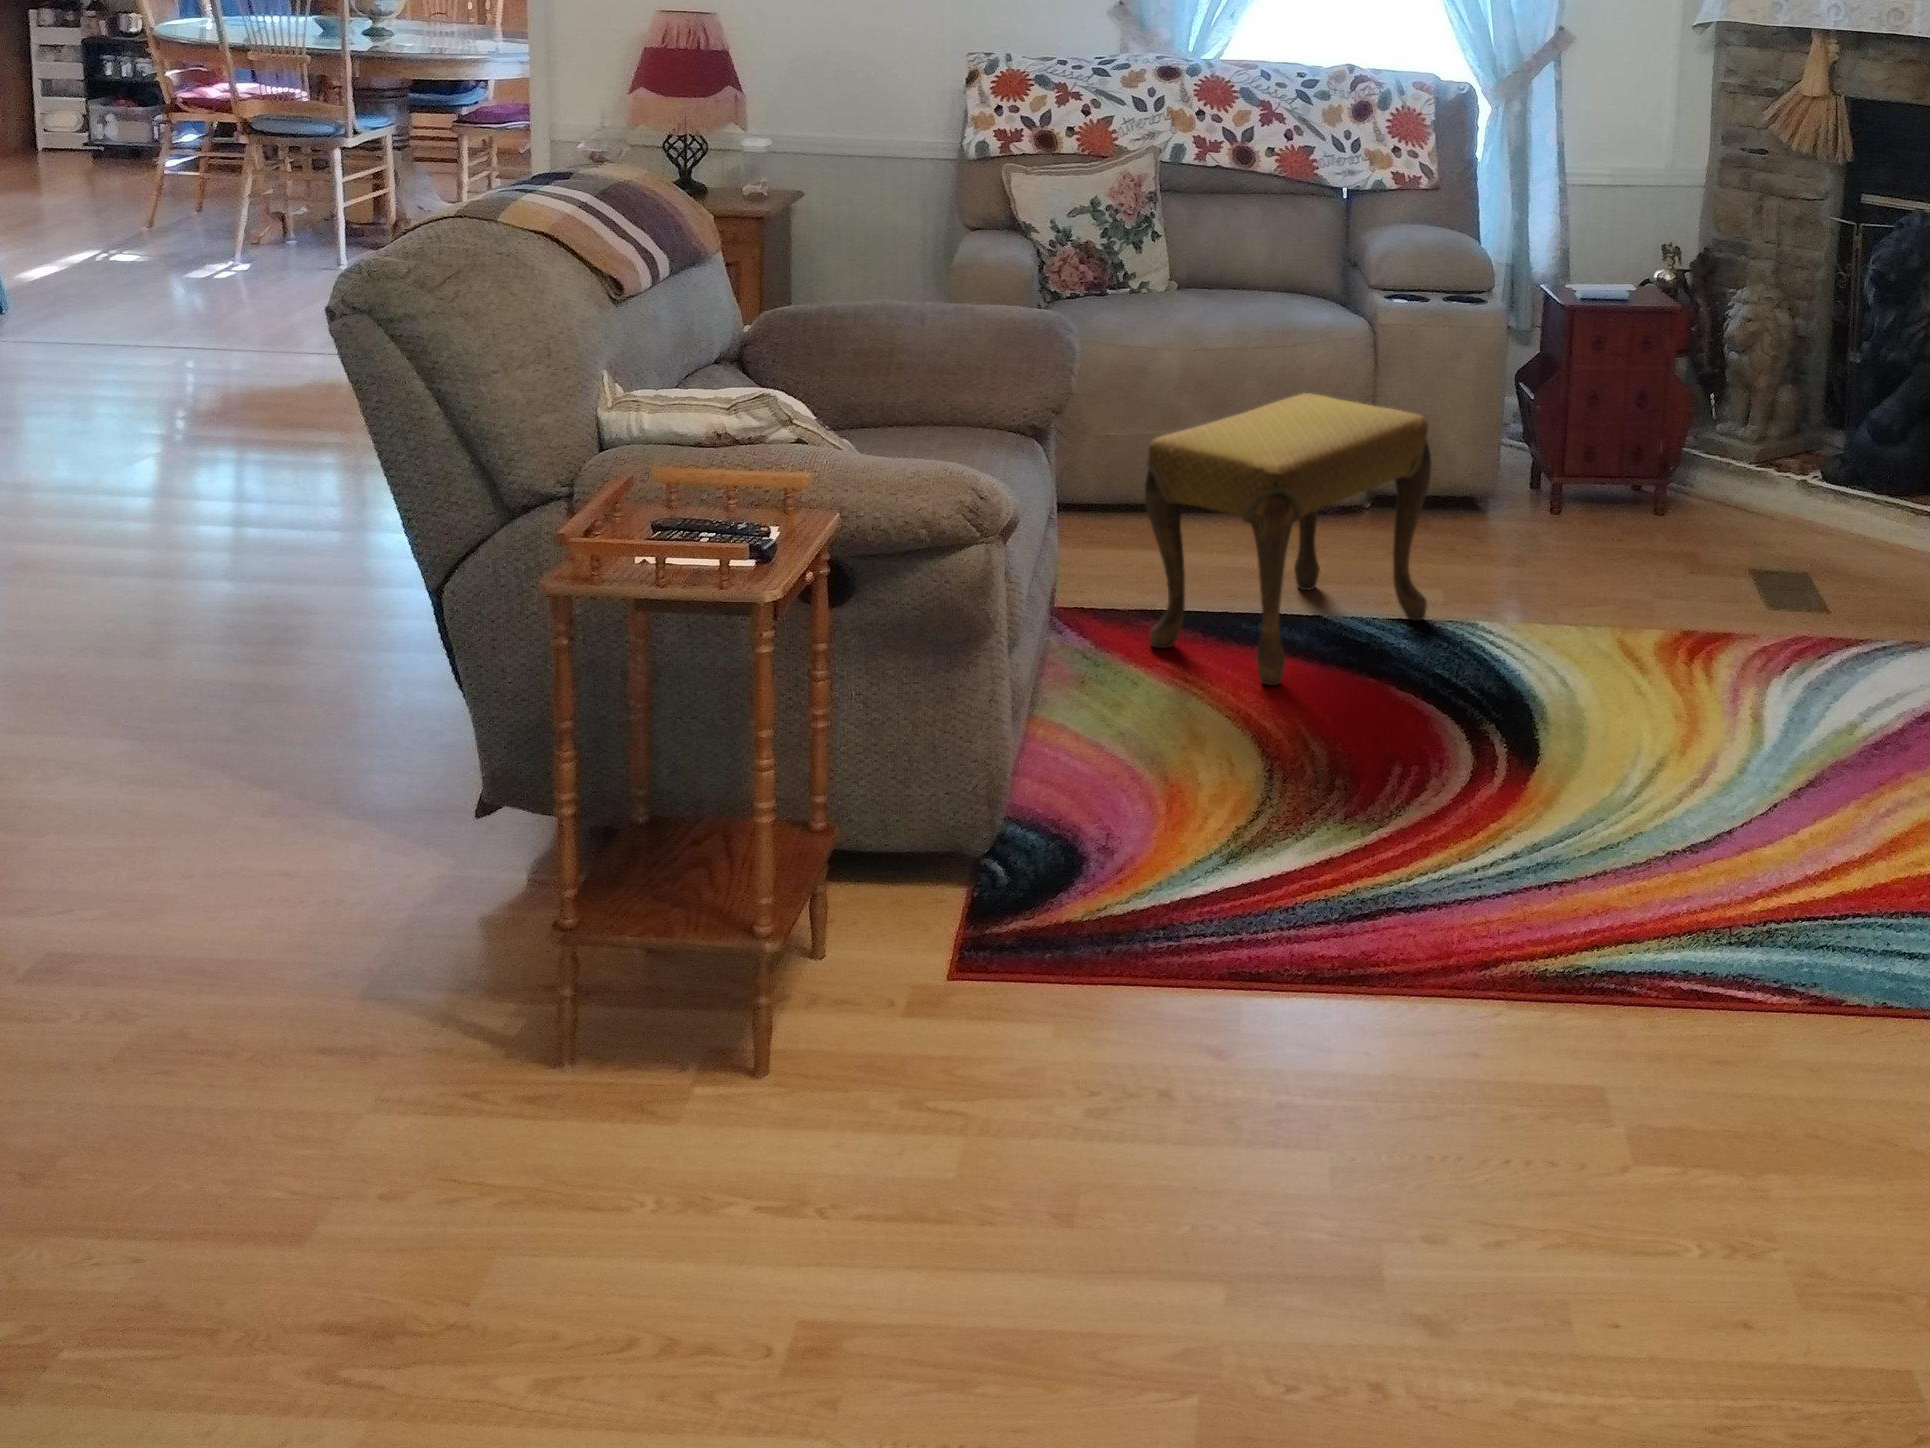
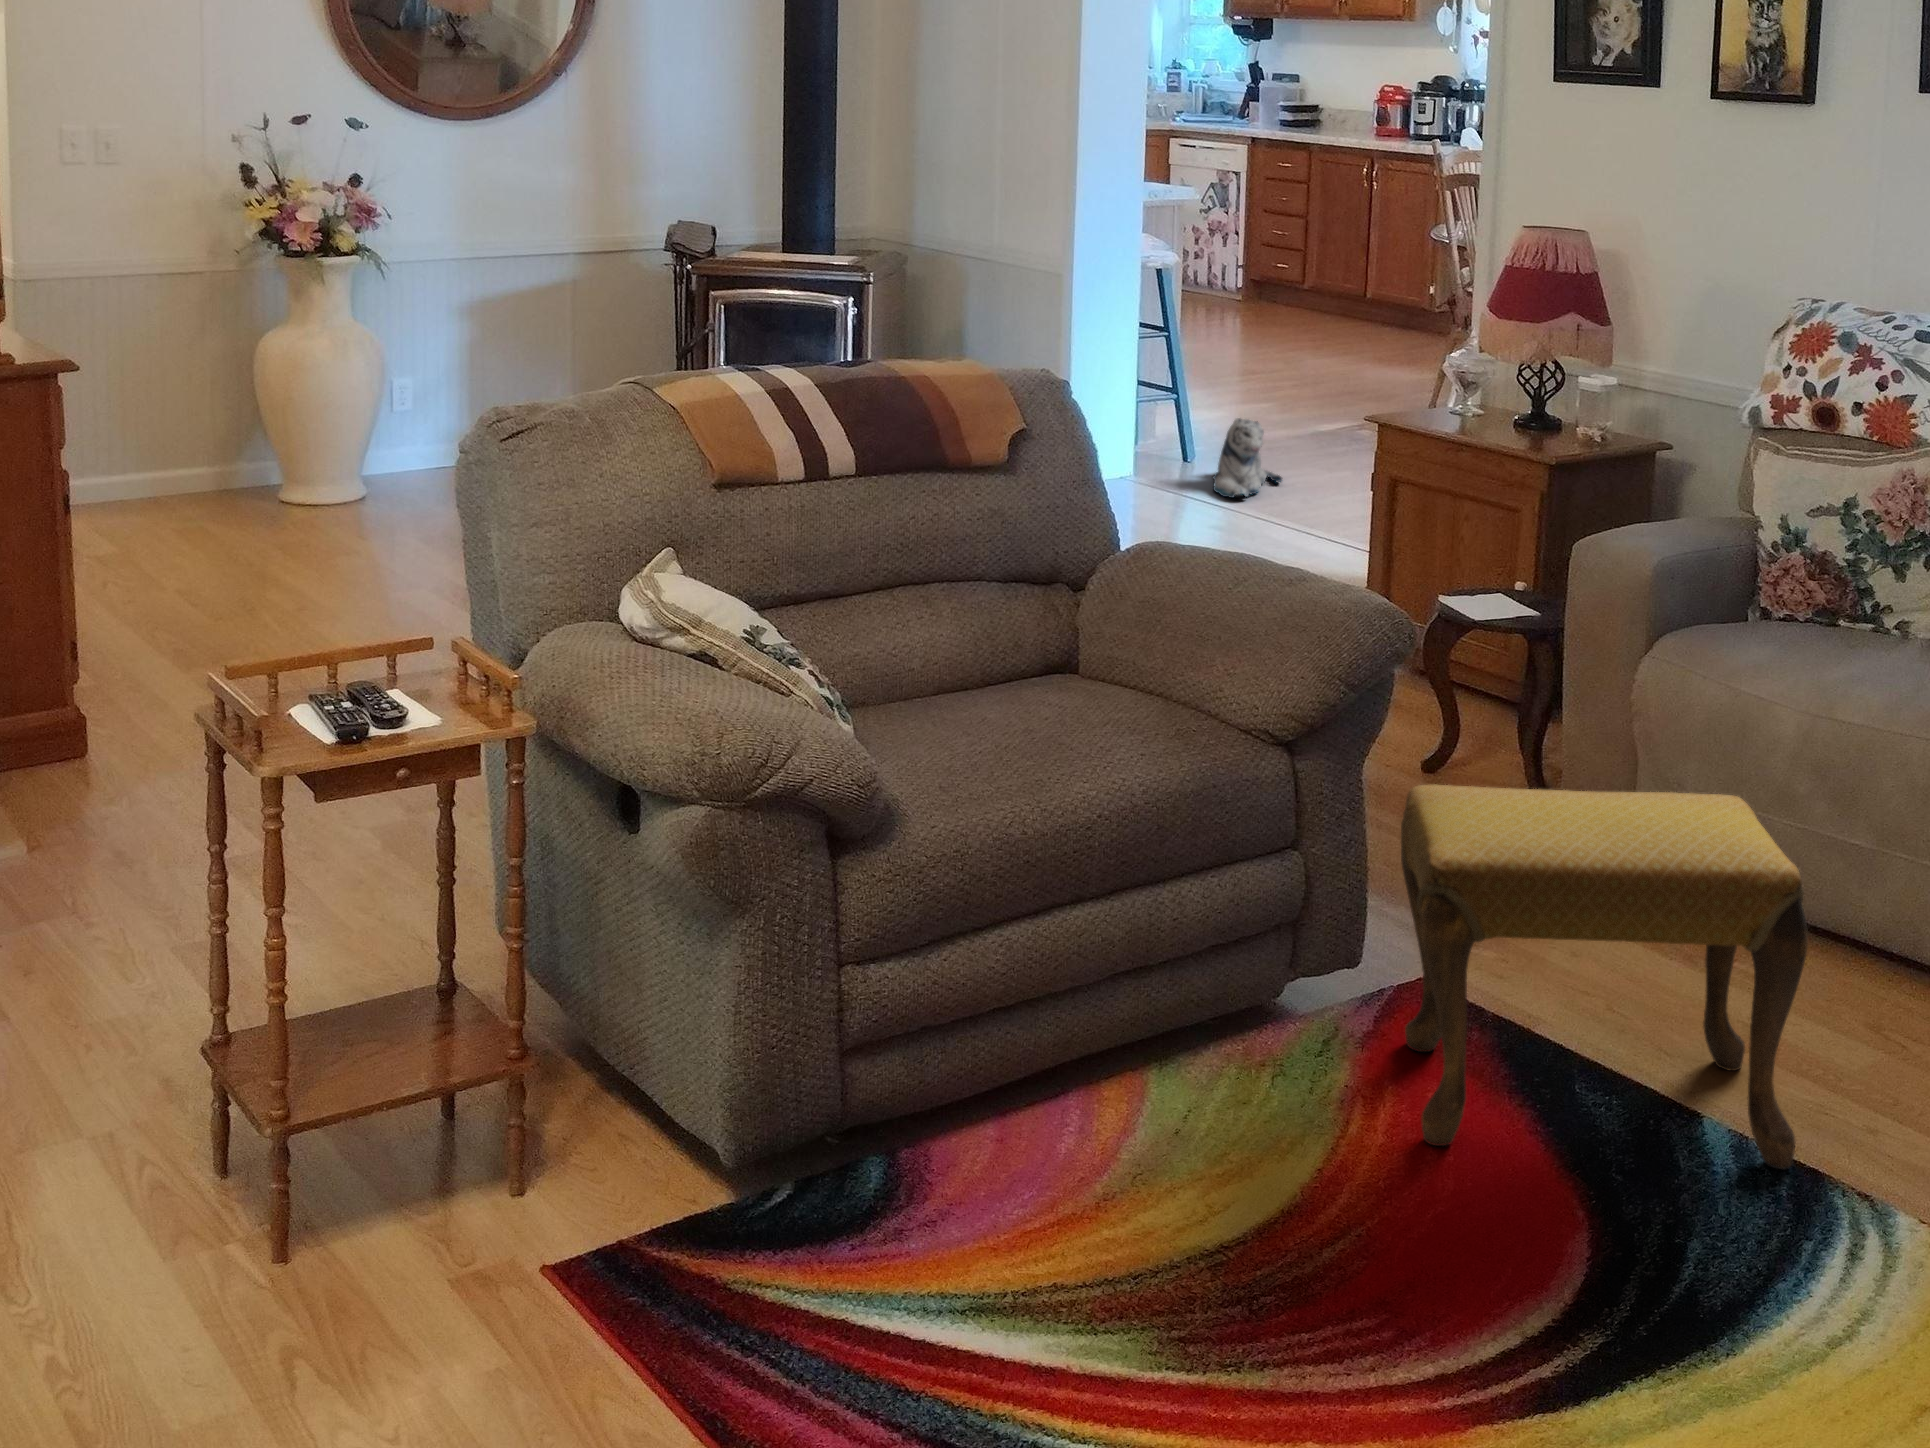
plush toy: none [117,264,206,353] -> present [1213,418,1282,498]

